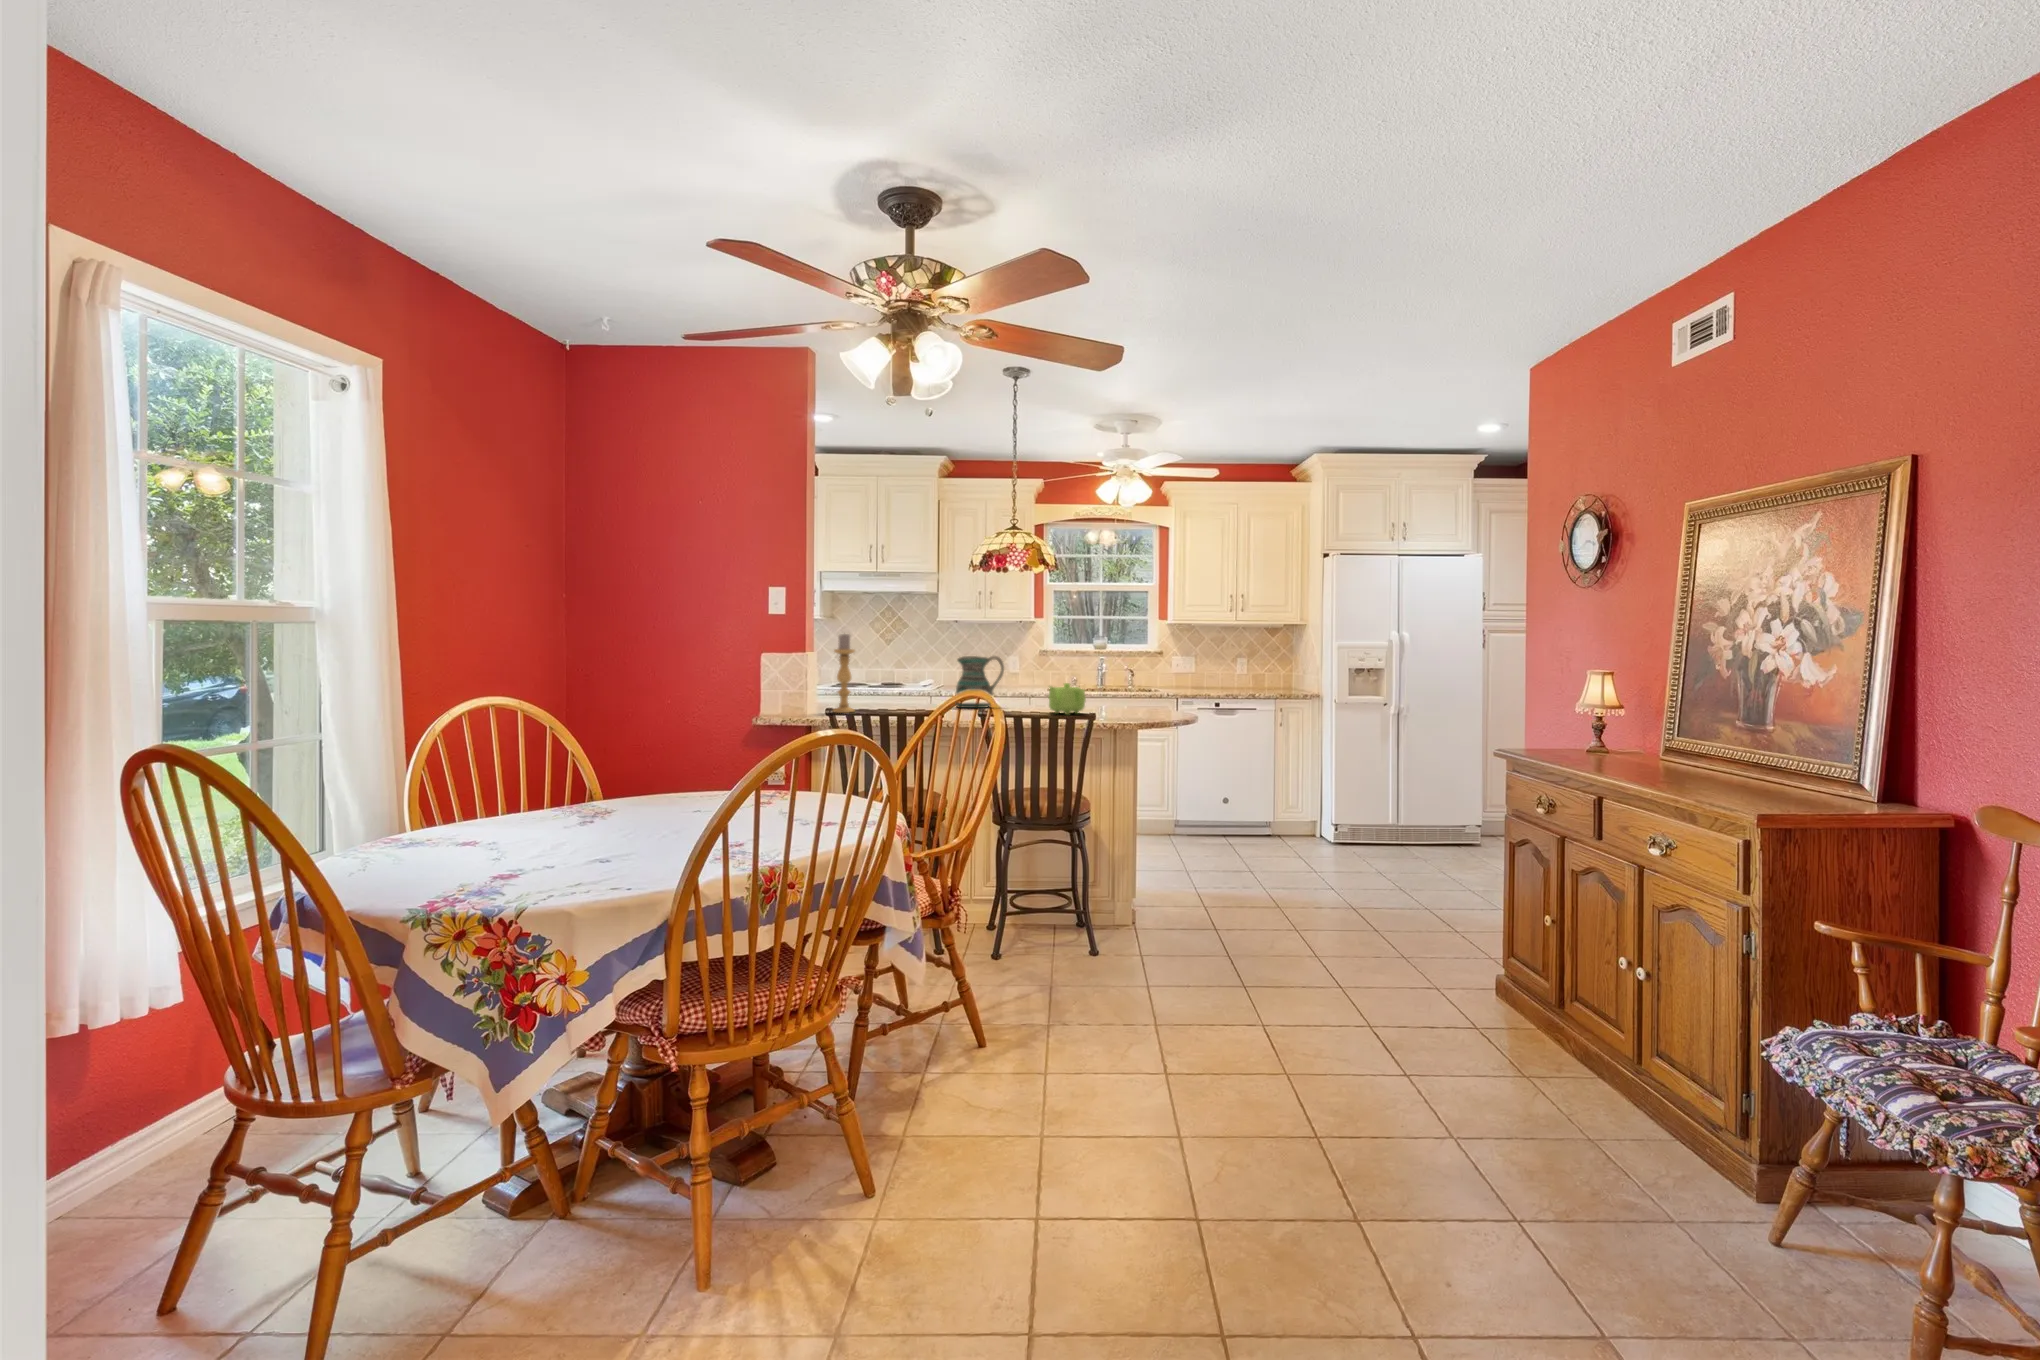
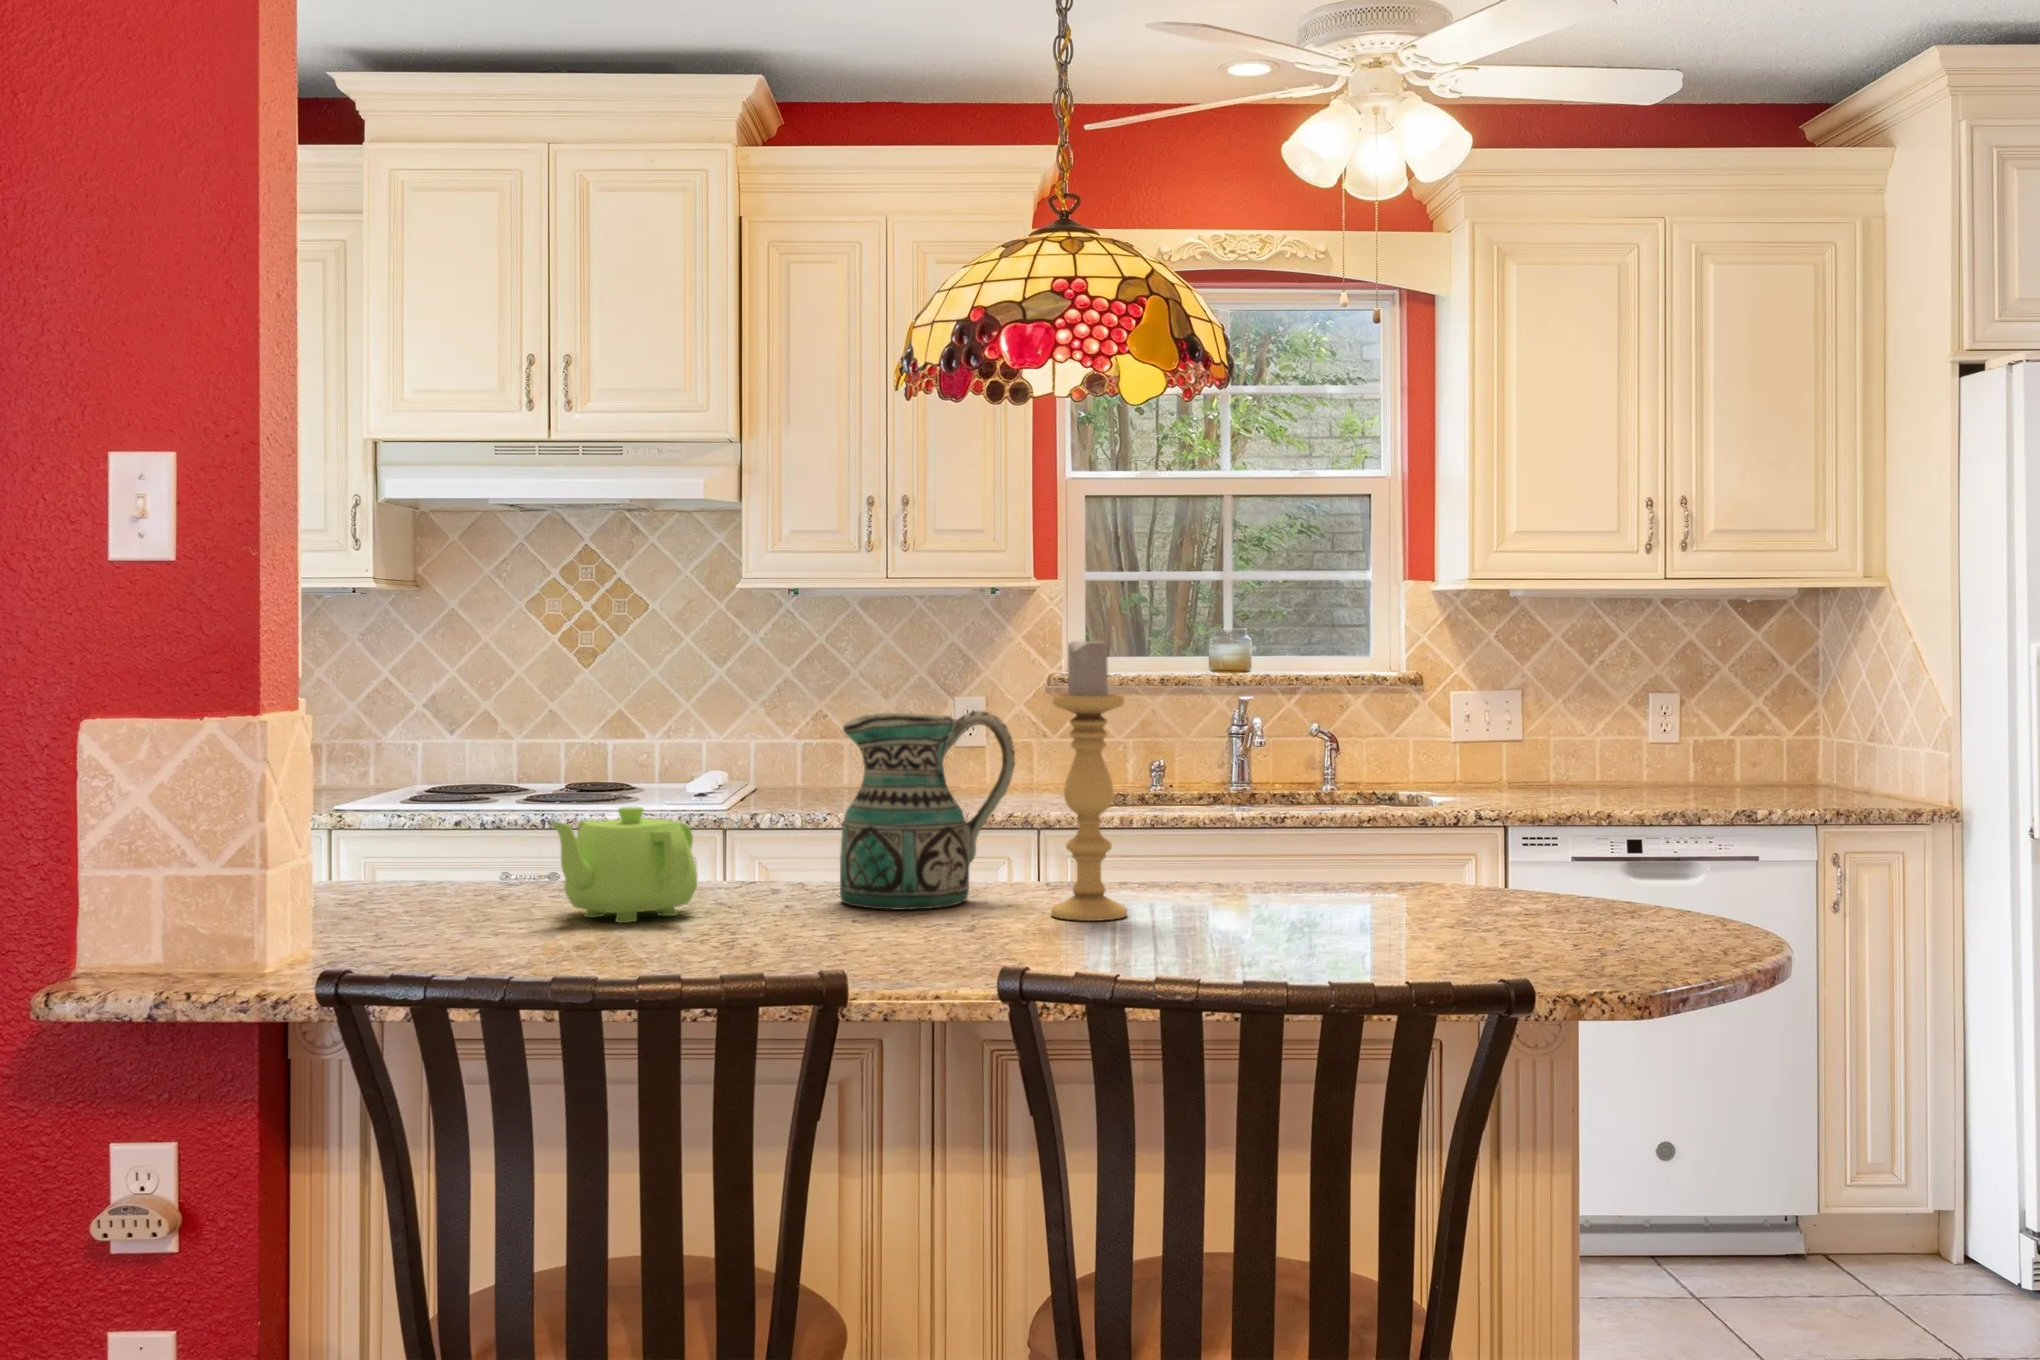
candle holder: present [833,634,855,713] -> present [1051,637,1127,921]
teapot: present [1048,683,1086,715] -> present [549,807,697,923]

